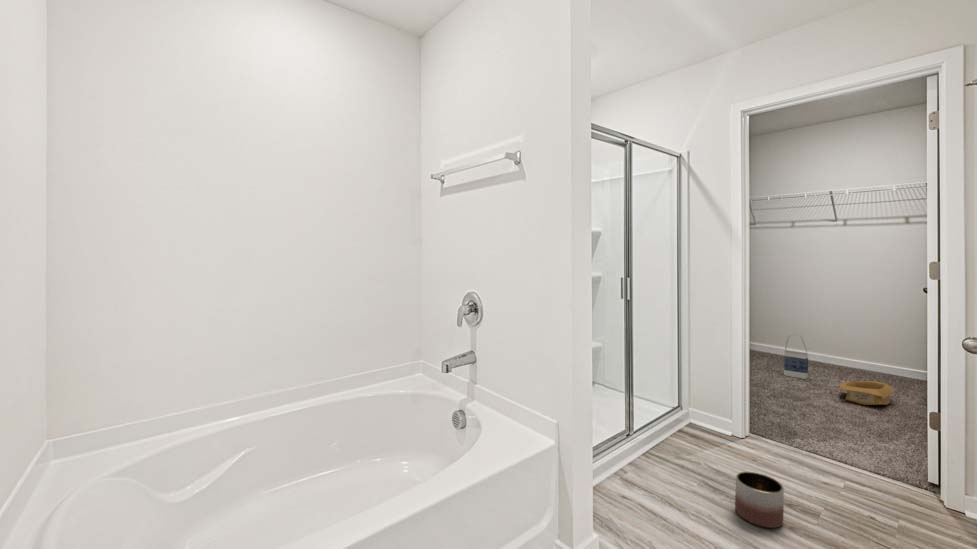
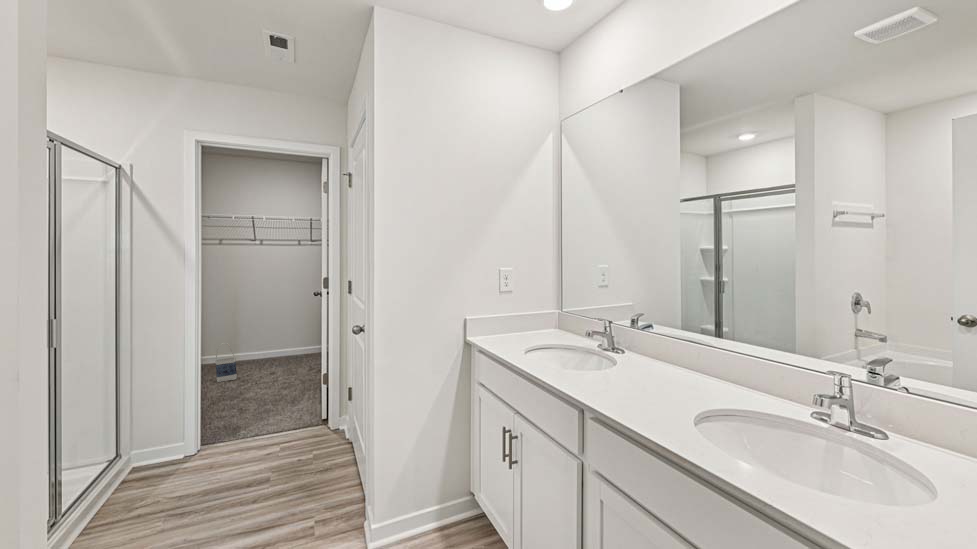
cardboard box: present [838,381,894,405] -> none [261,364,295,385]
planter: present [735,472,784,528] -> none [205,472,248,521]

